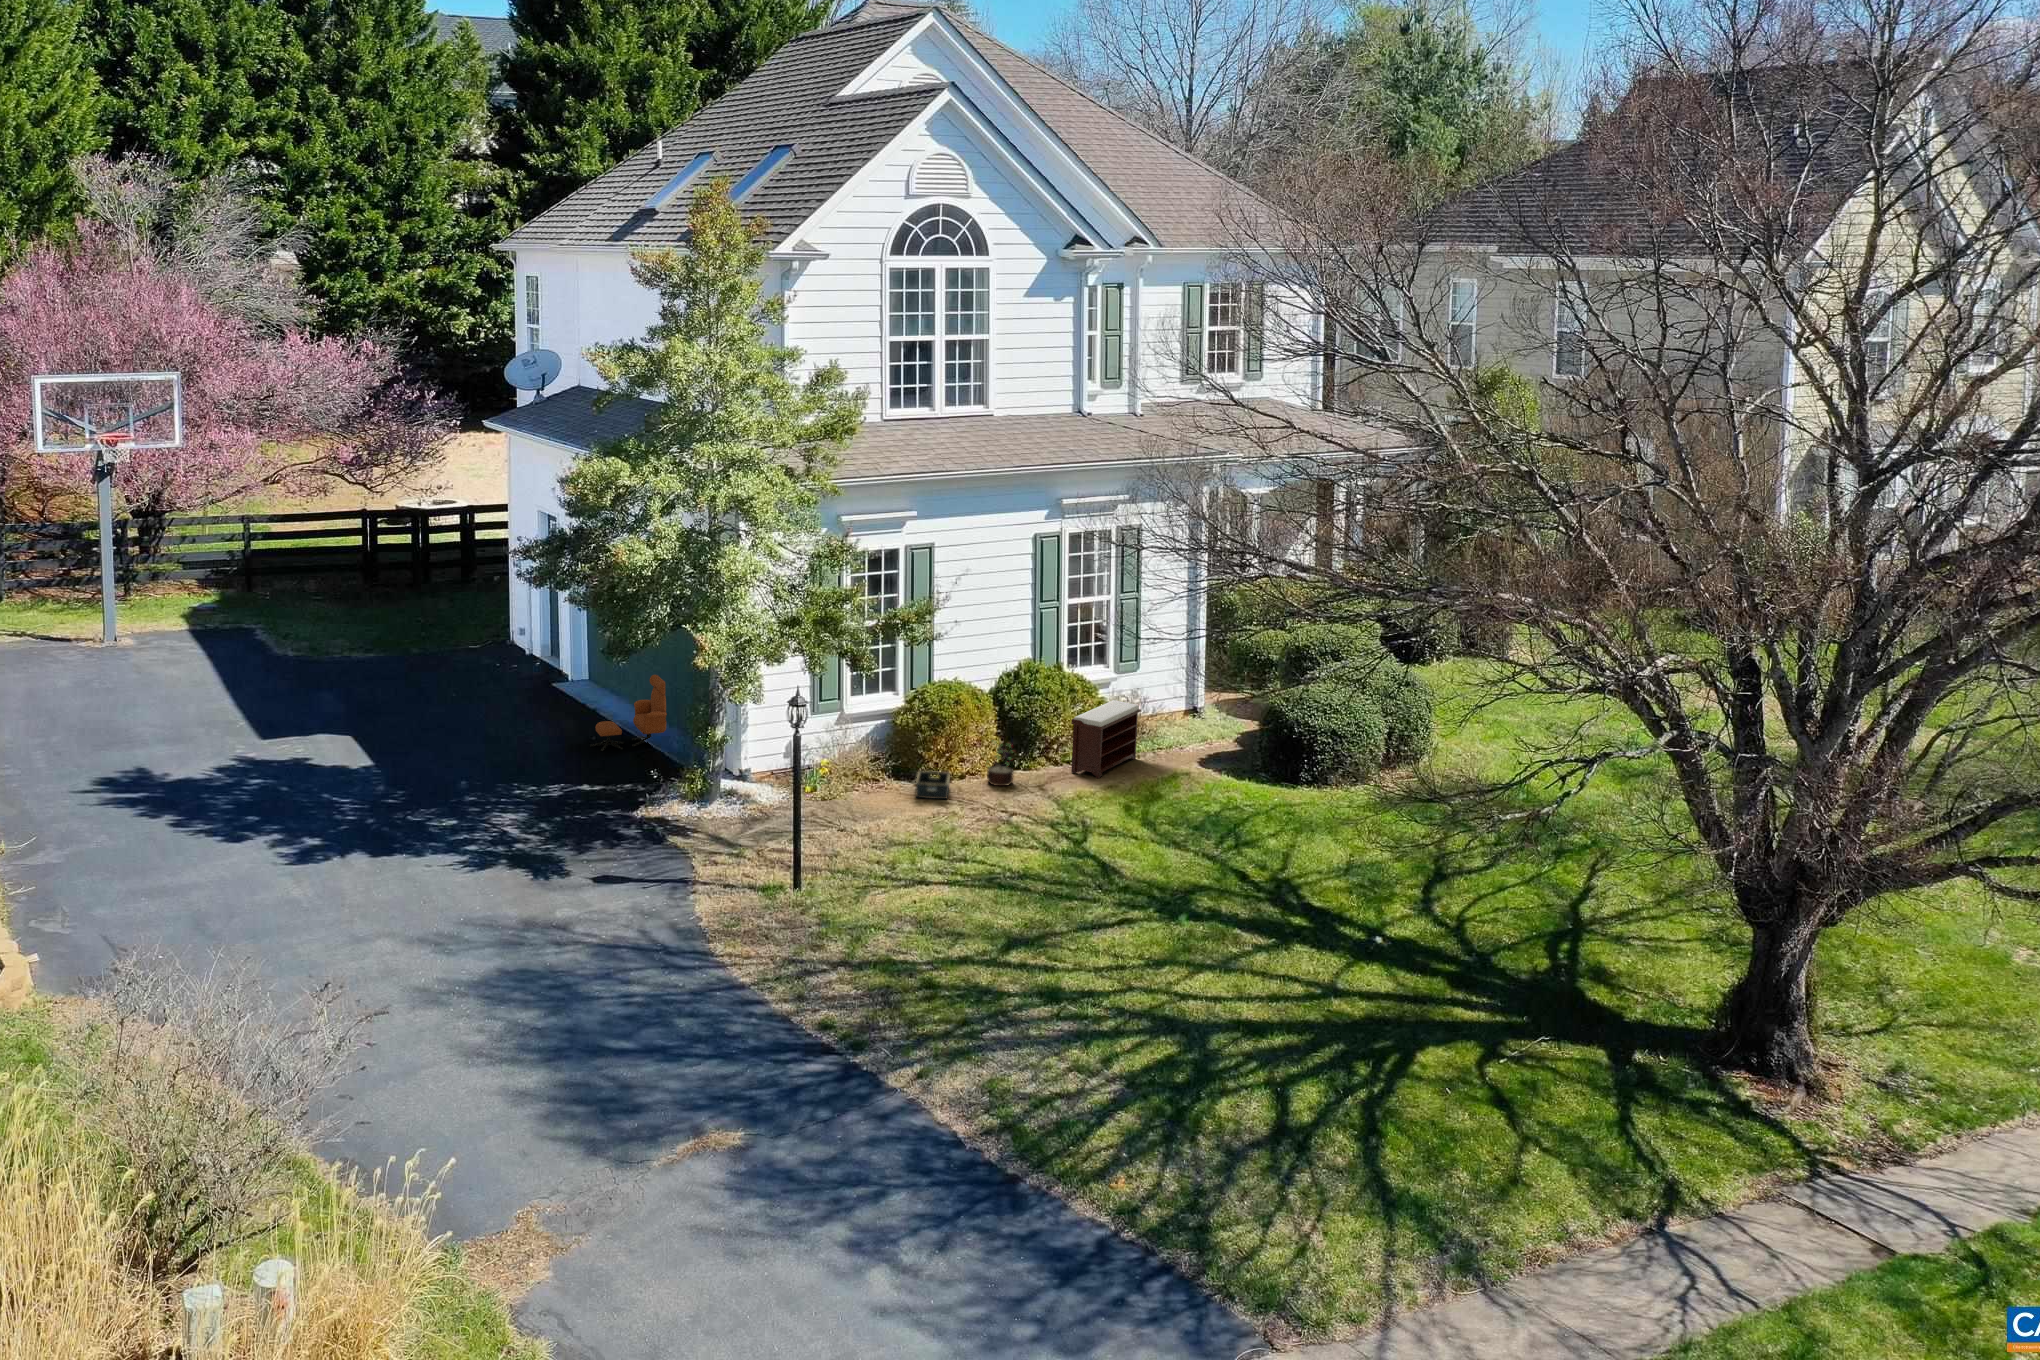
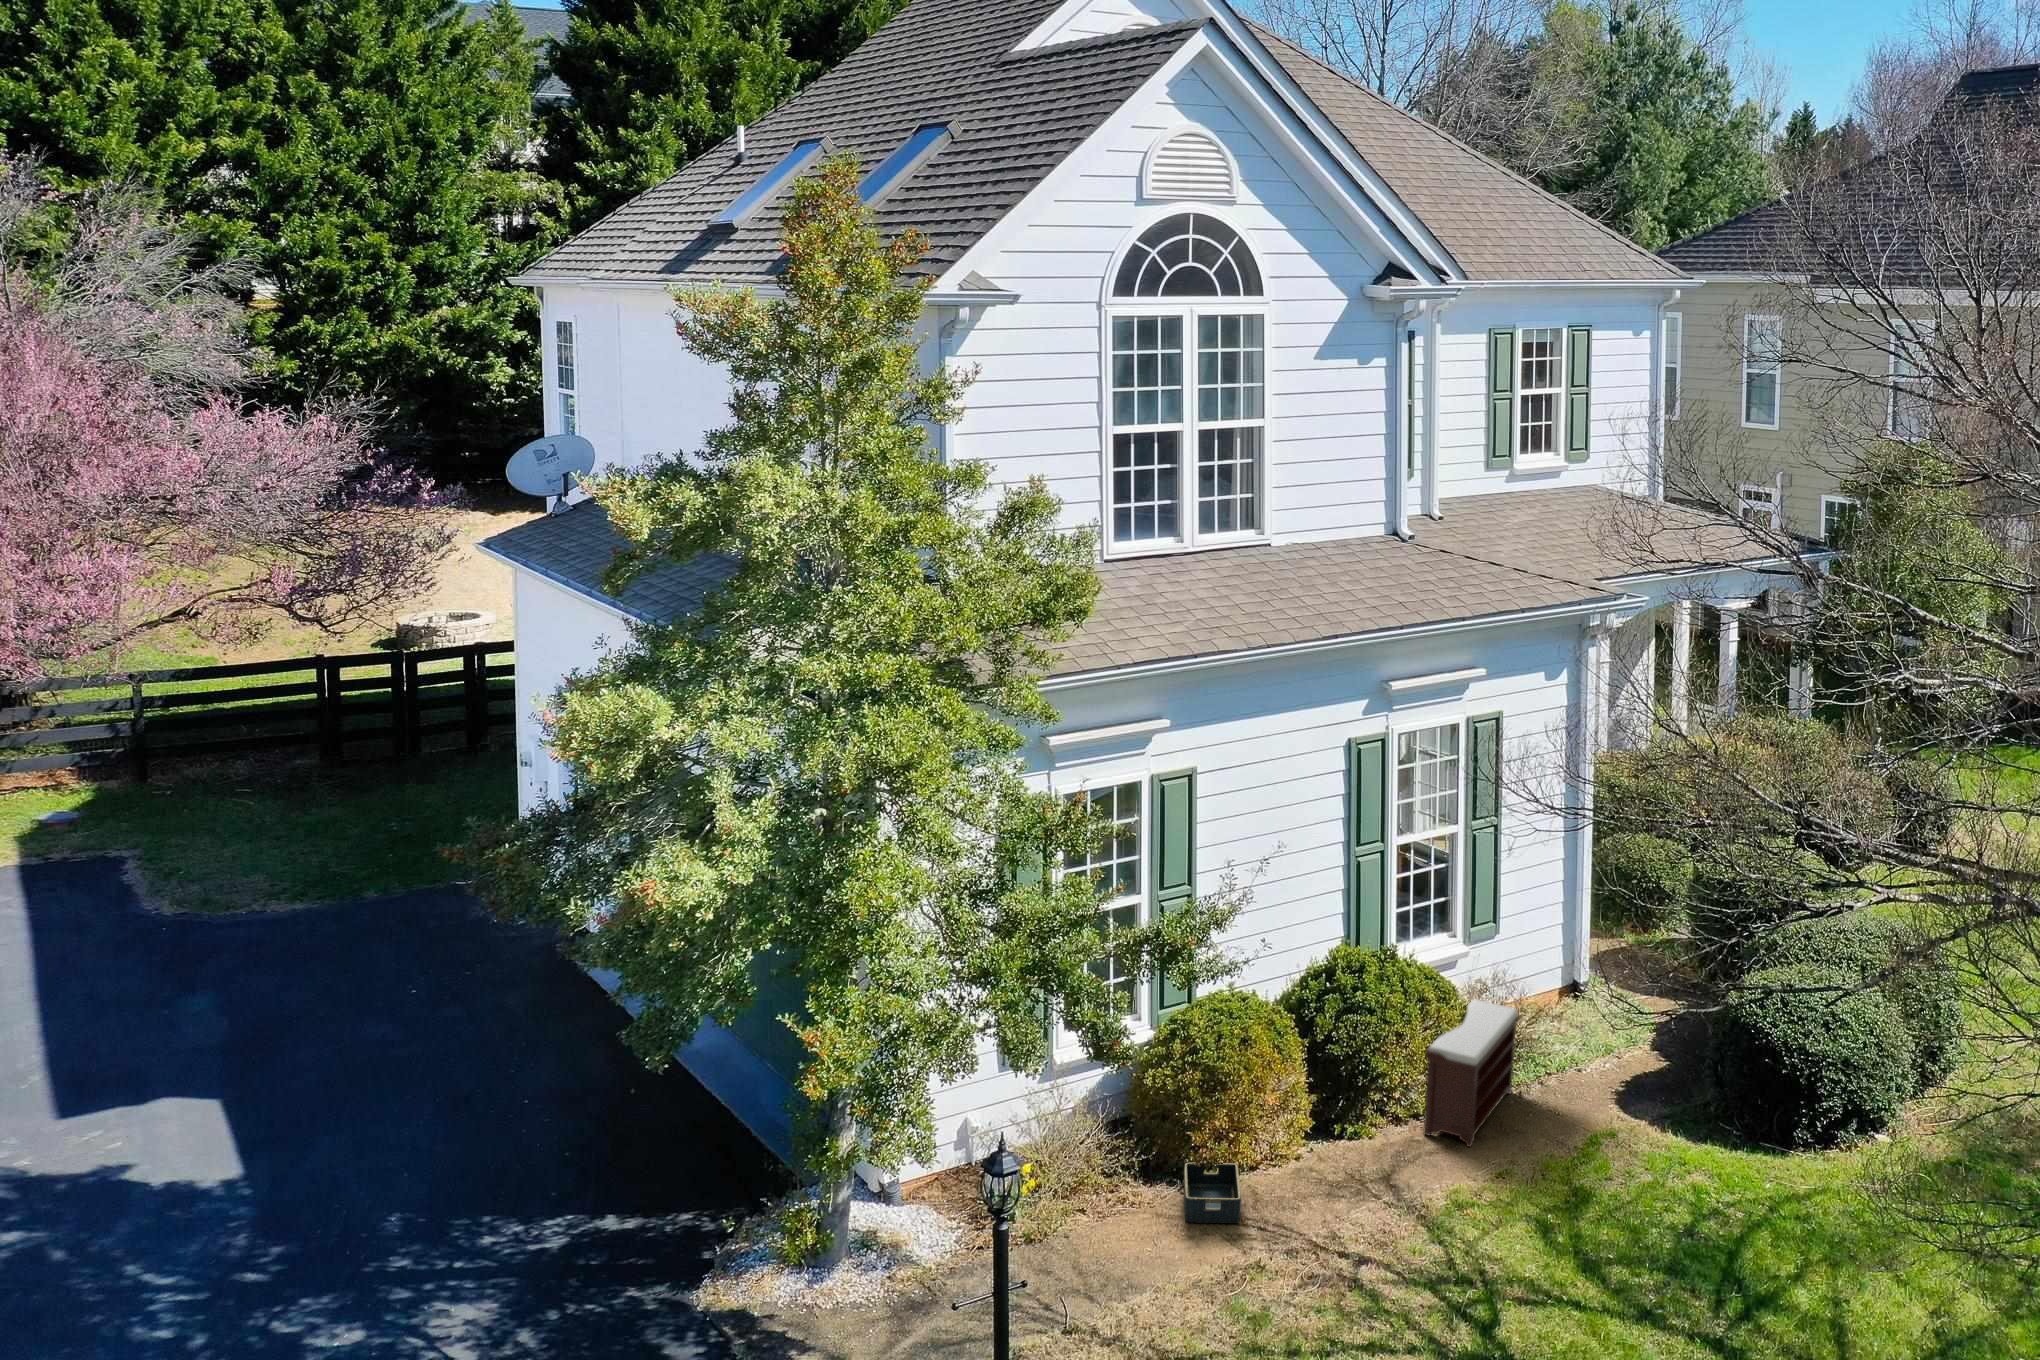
lounge chair: present [590,675,667,751] -> none [625,981,760,1123]
decorative plant: present [987,739,1013,786] -> none [1292,1098,1344,1179]

